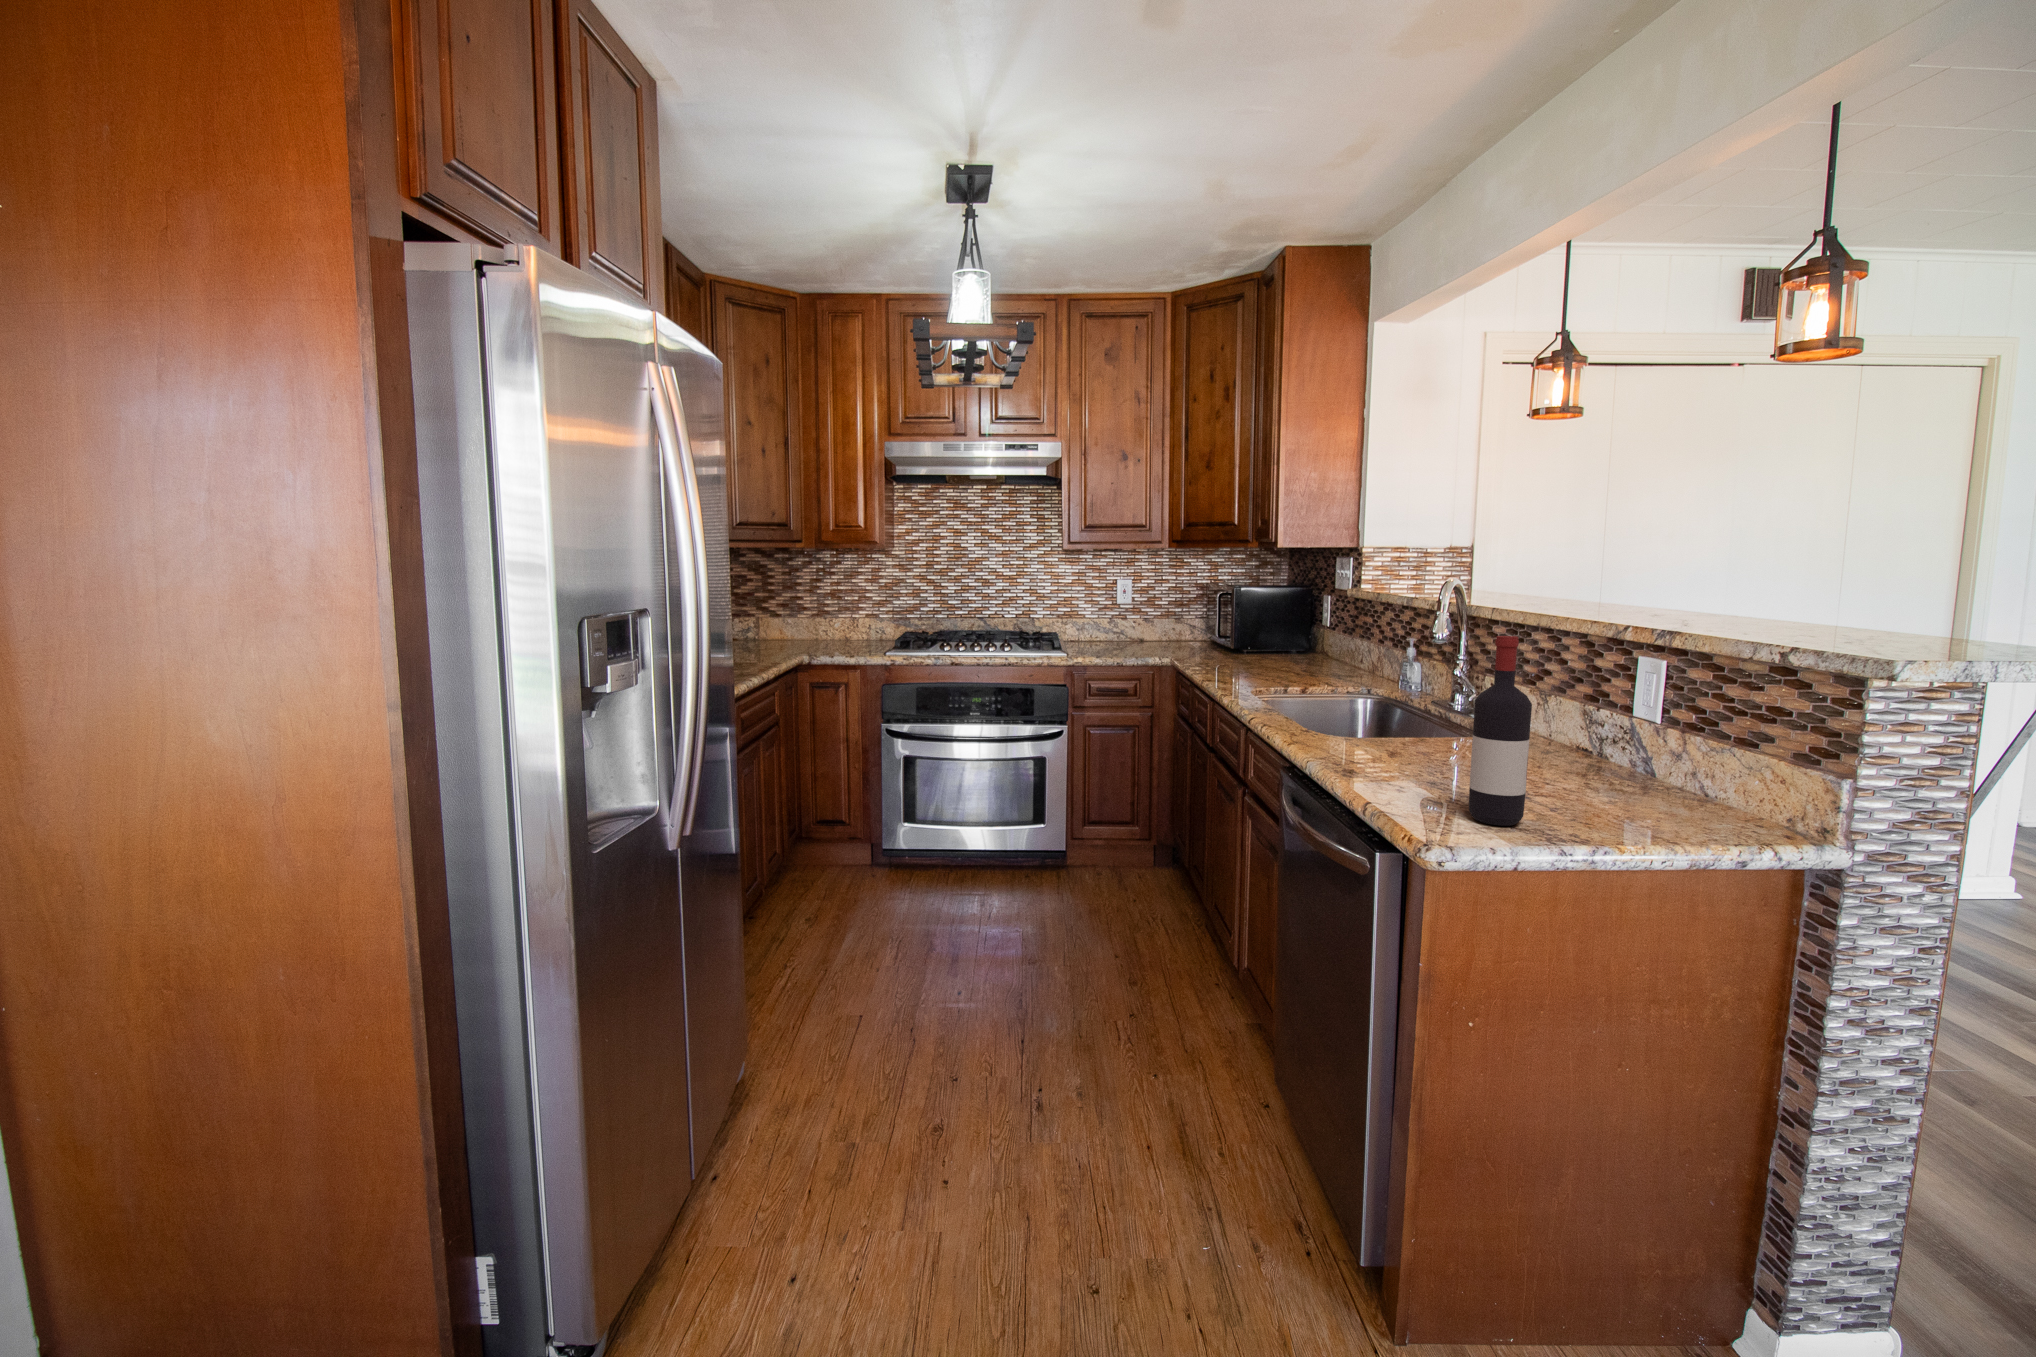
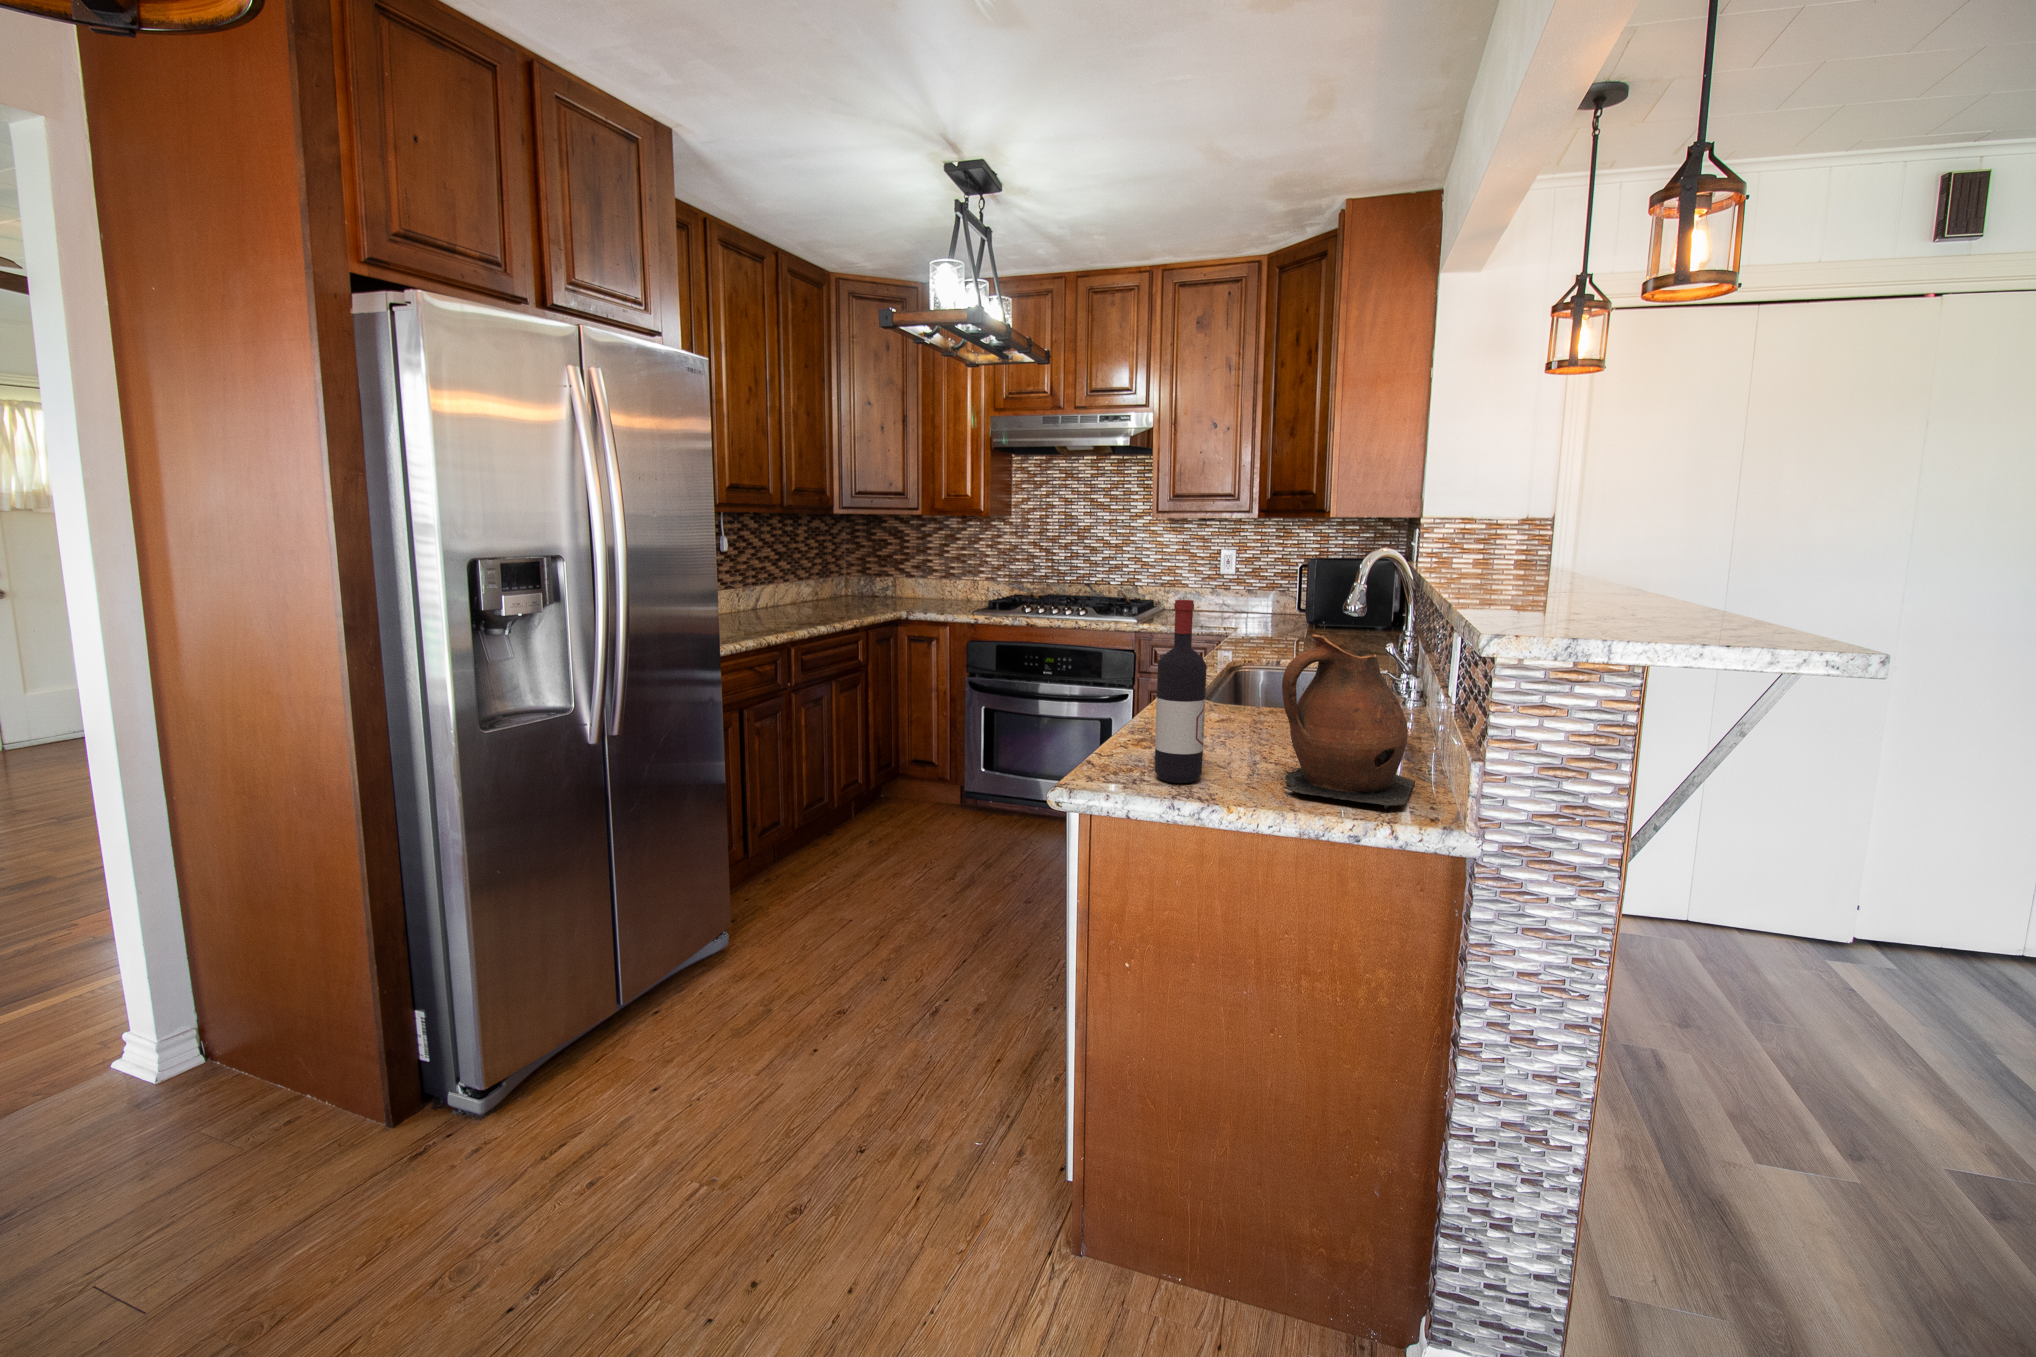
ceramic pitcher: none [1558,666,1731,830] -> present [1282,634,1415,809]

